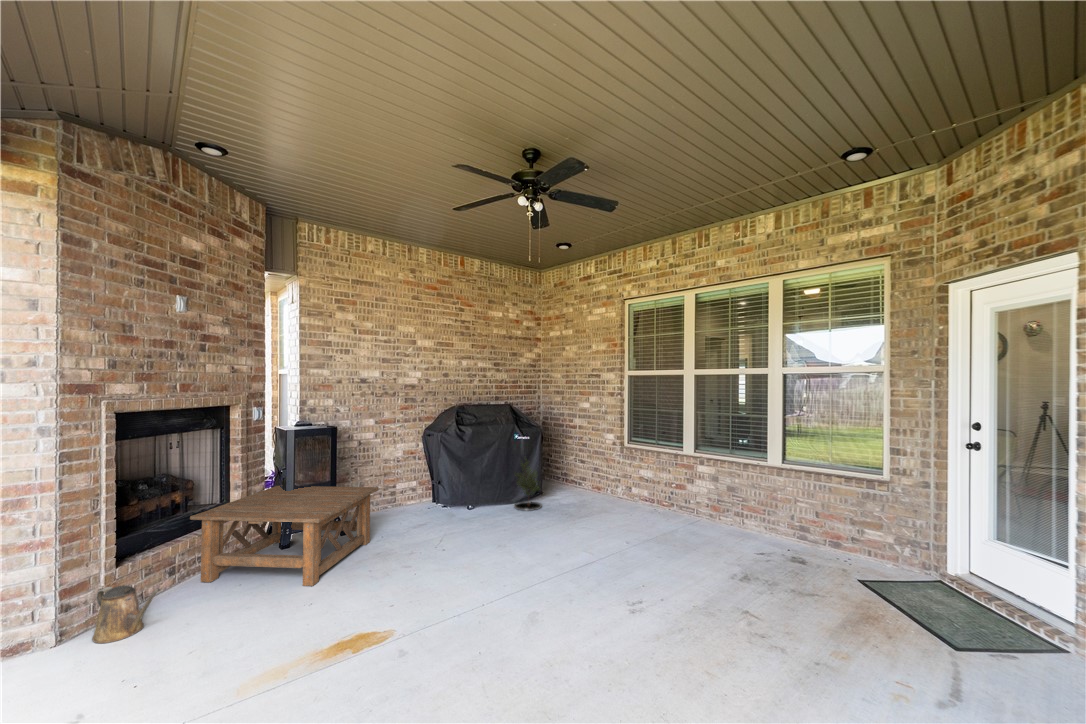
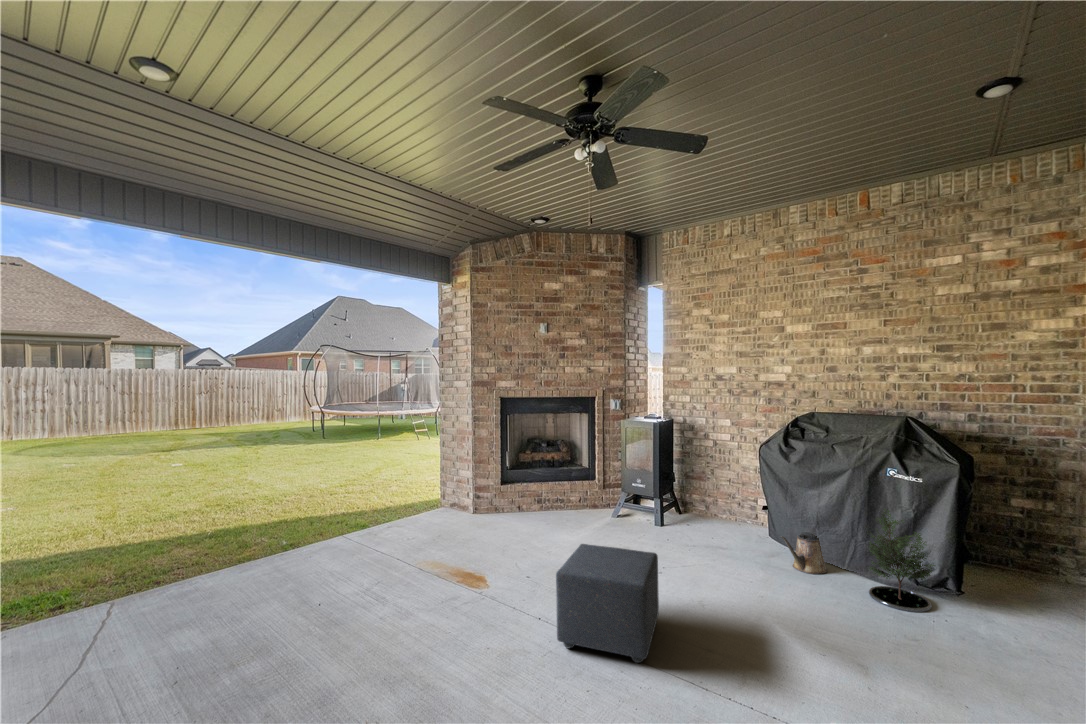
coffee table: present [190,486,378,586] -> none [546,465,659,539]
ottoman: none [490,513,579,600] -> present [556,544,659,663]
watering can: present [92,586,160,643] -> present [780,532,827,574]

